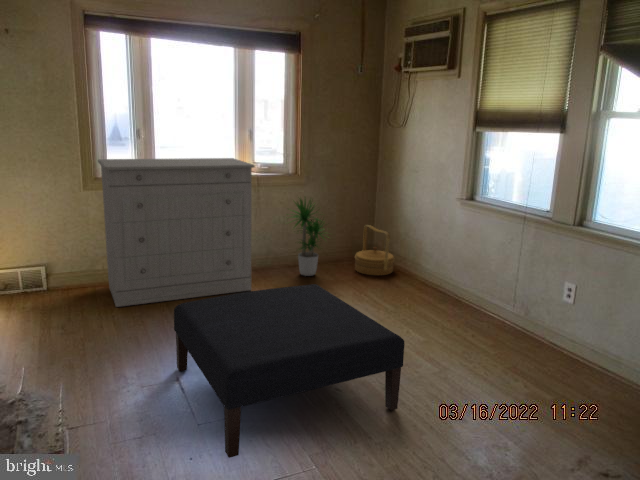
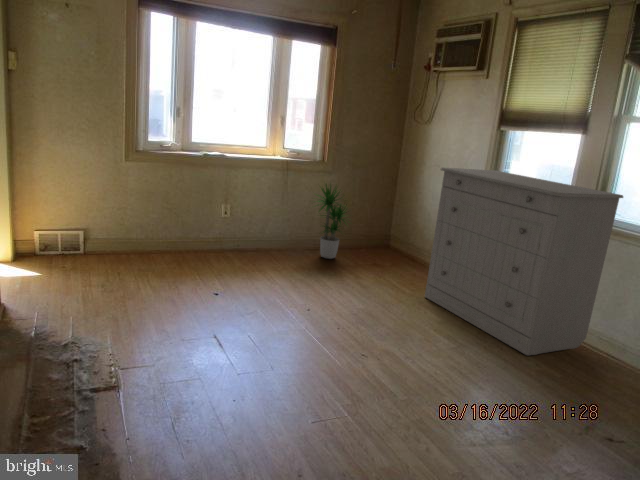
dresser: present [98,158,255,307] -> present [425,167,623,355]
woven basket: present [355,225,394,275] -> none [372,215,411,263]
ottoman: present [174,284,405,458] -> none [214,260,432,403]

